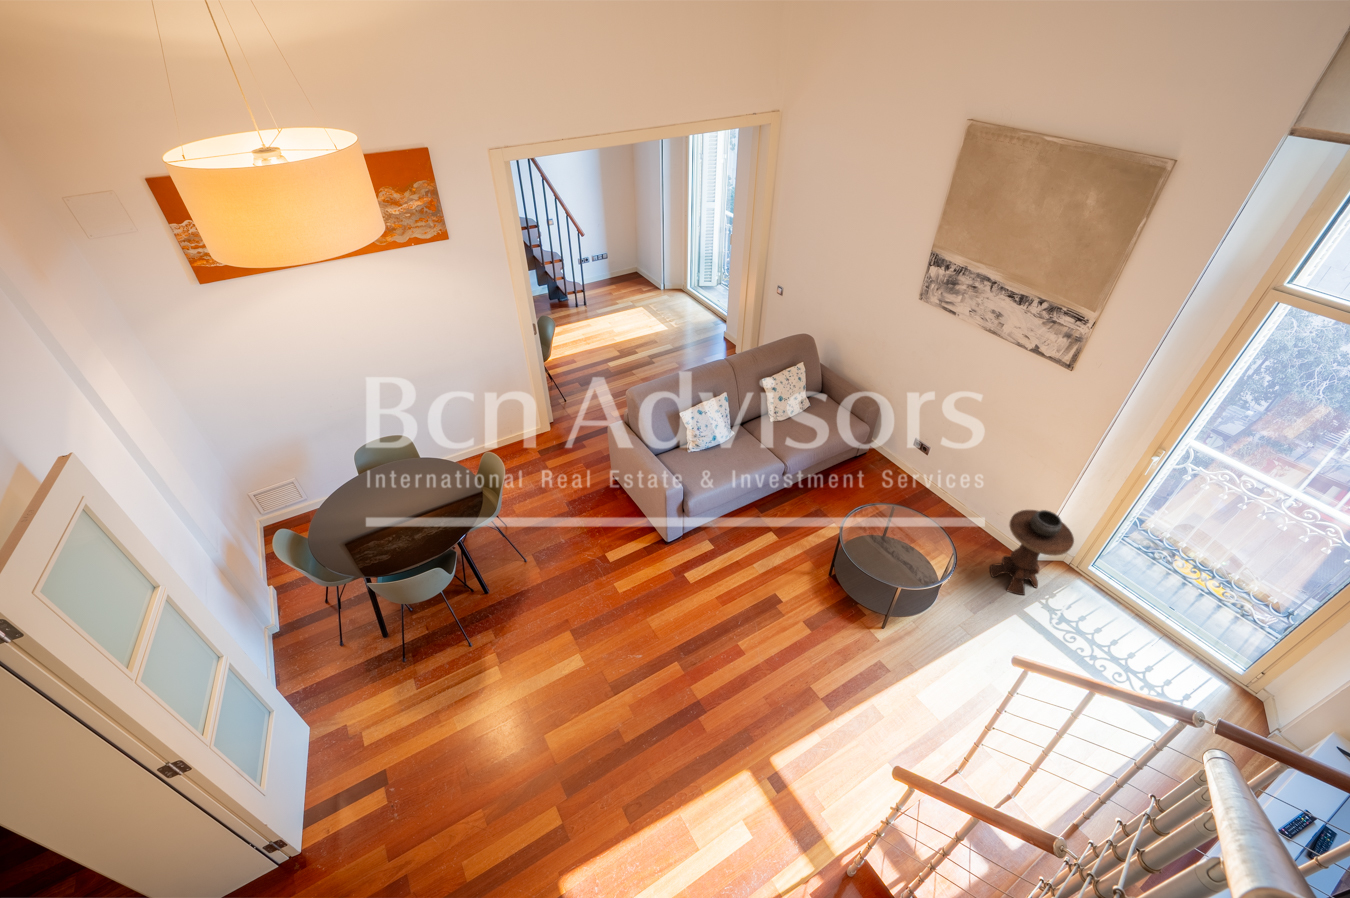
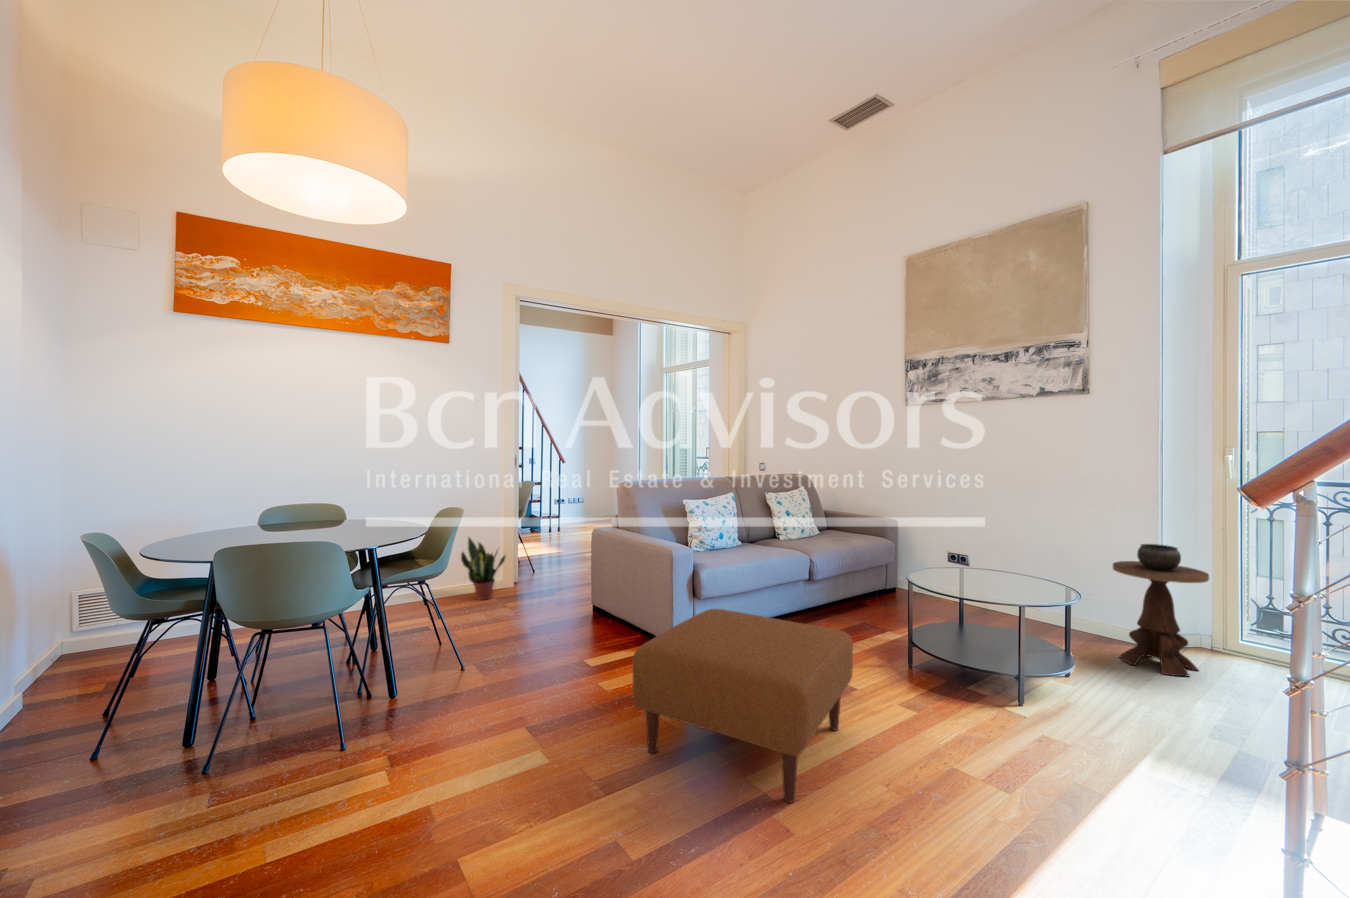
potted plant: none [504,399,540,444] -> present [461,538,506,600]
ottoman: none [622,555,766,701] -> present [632,609,853,802]

